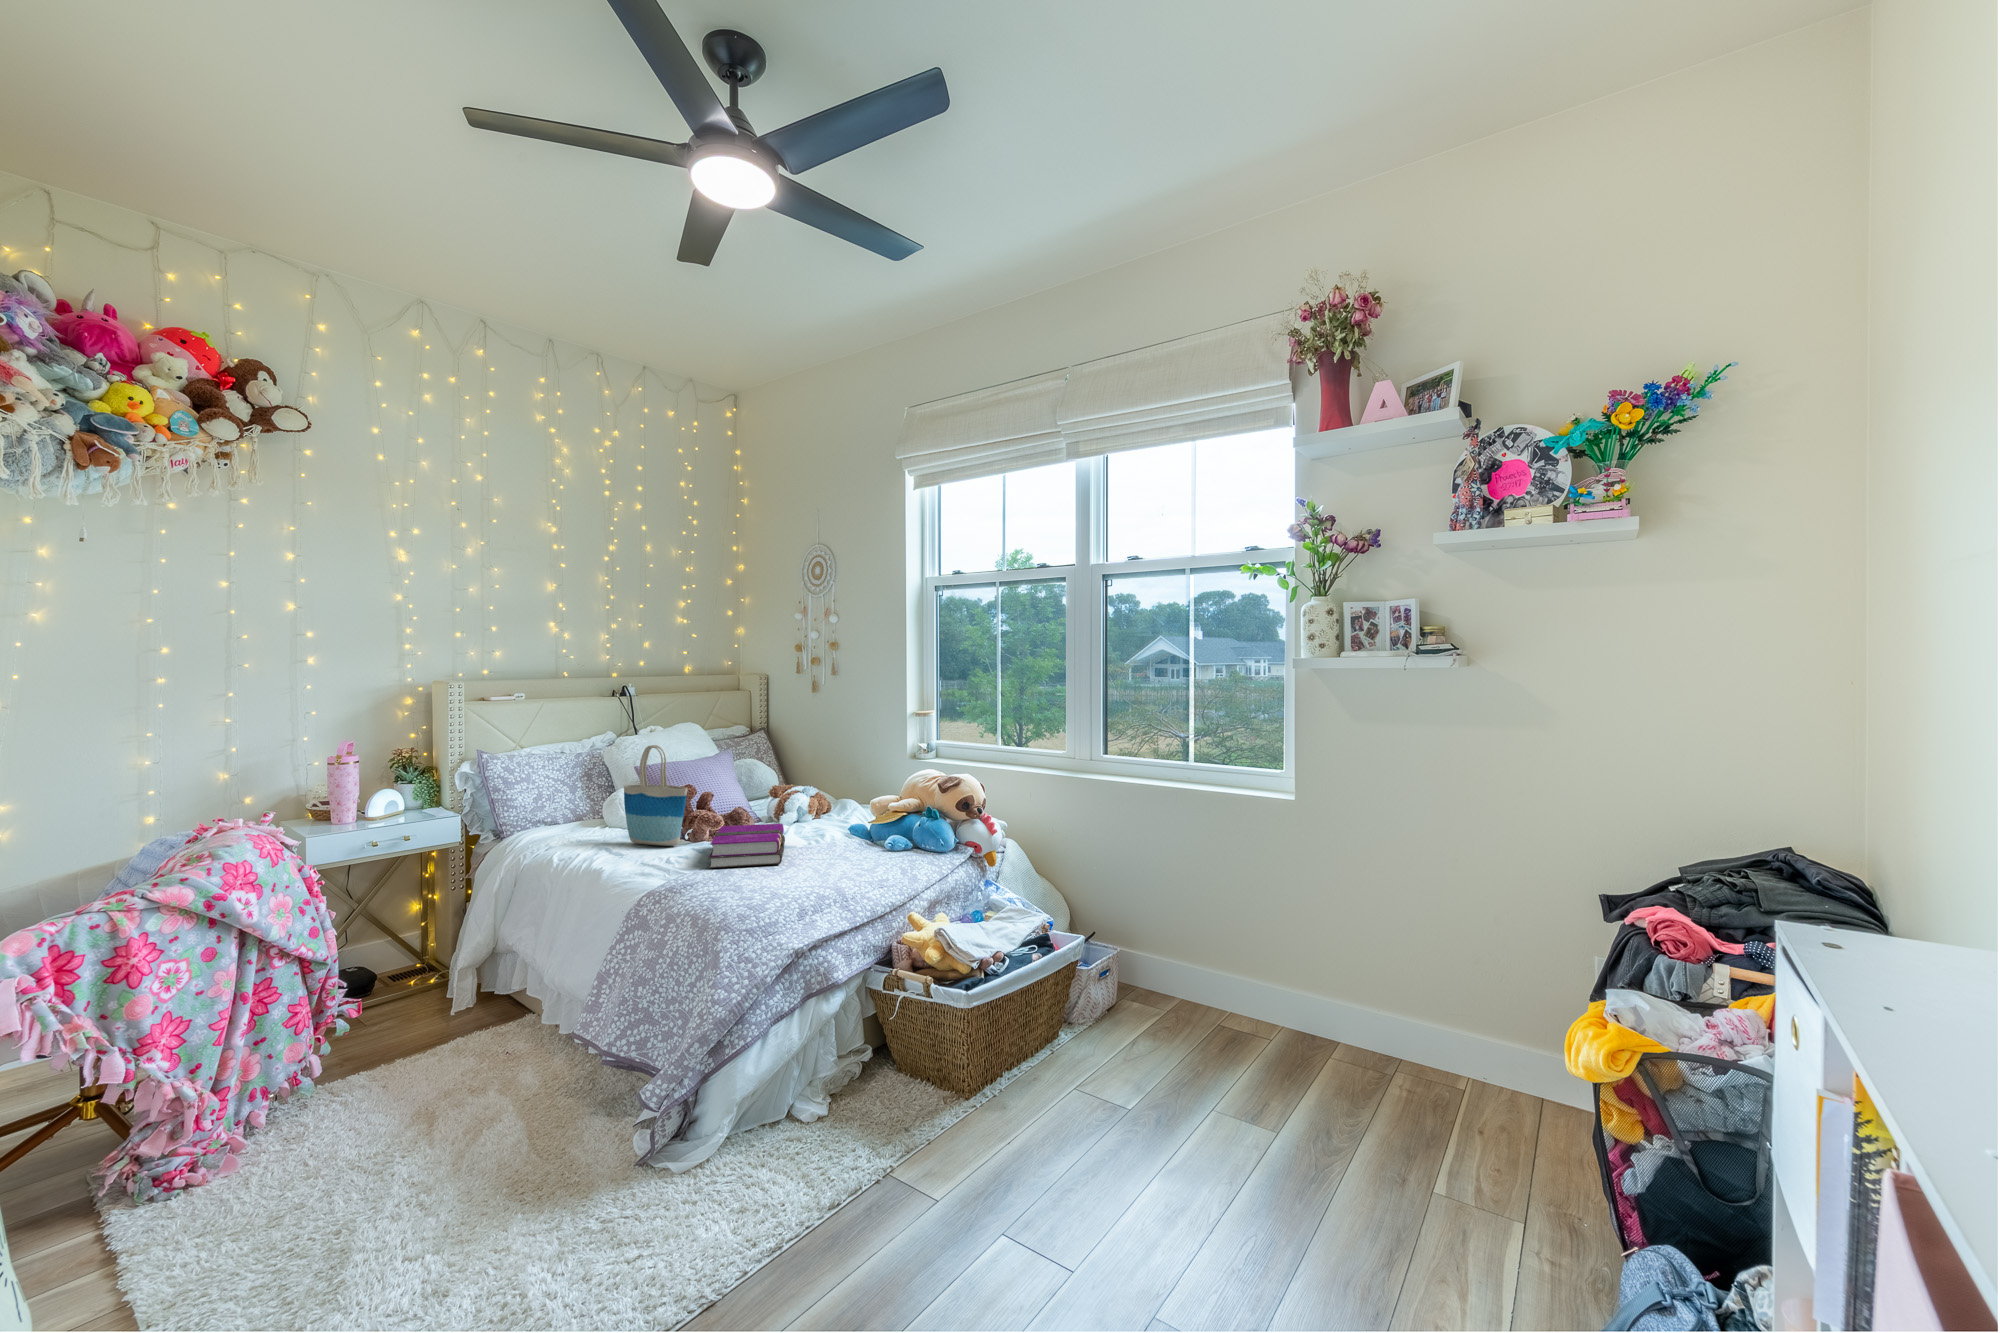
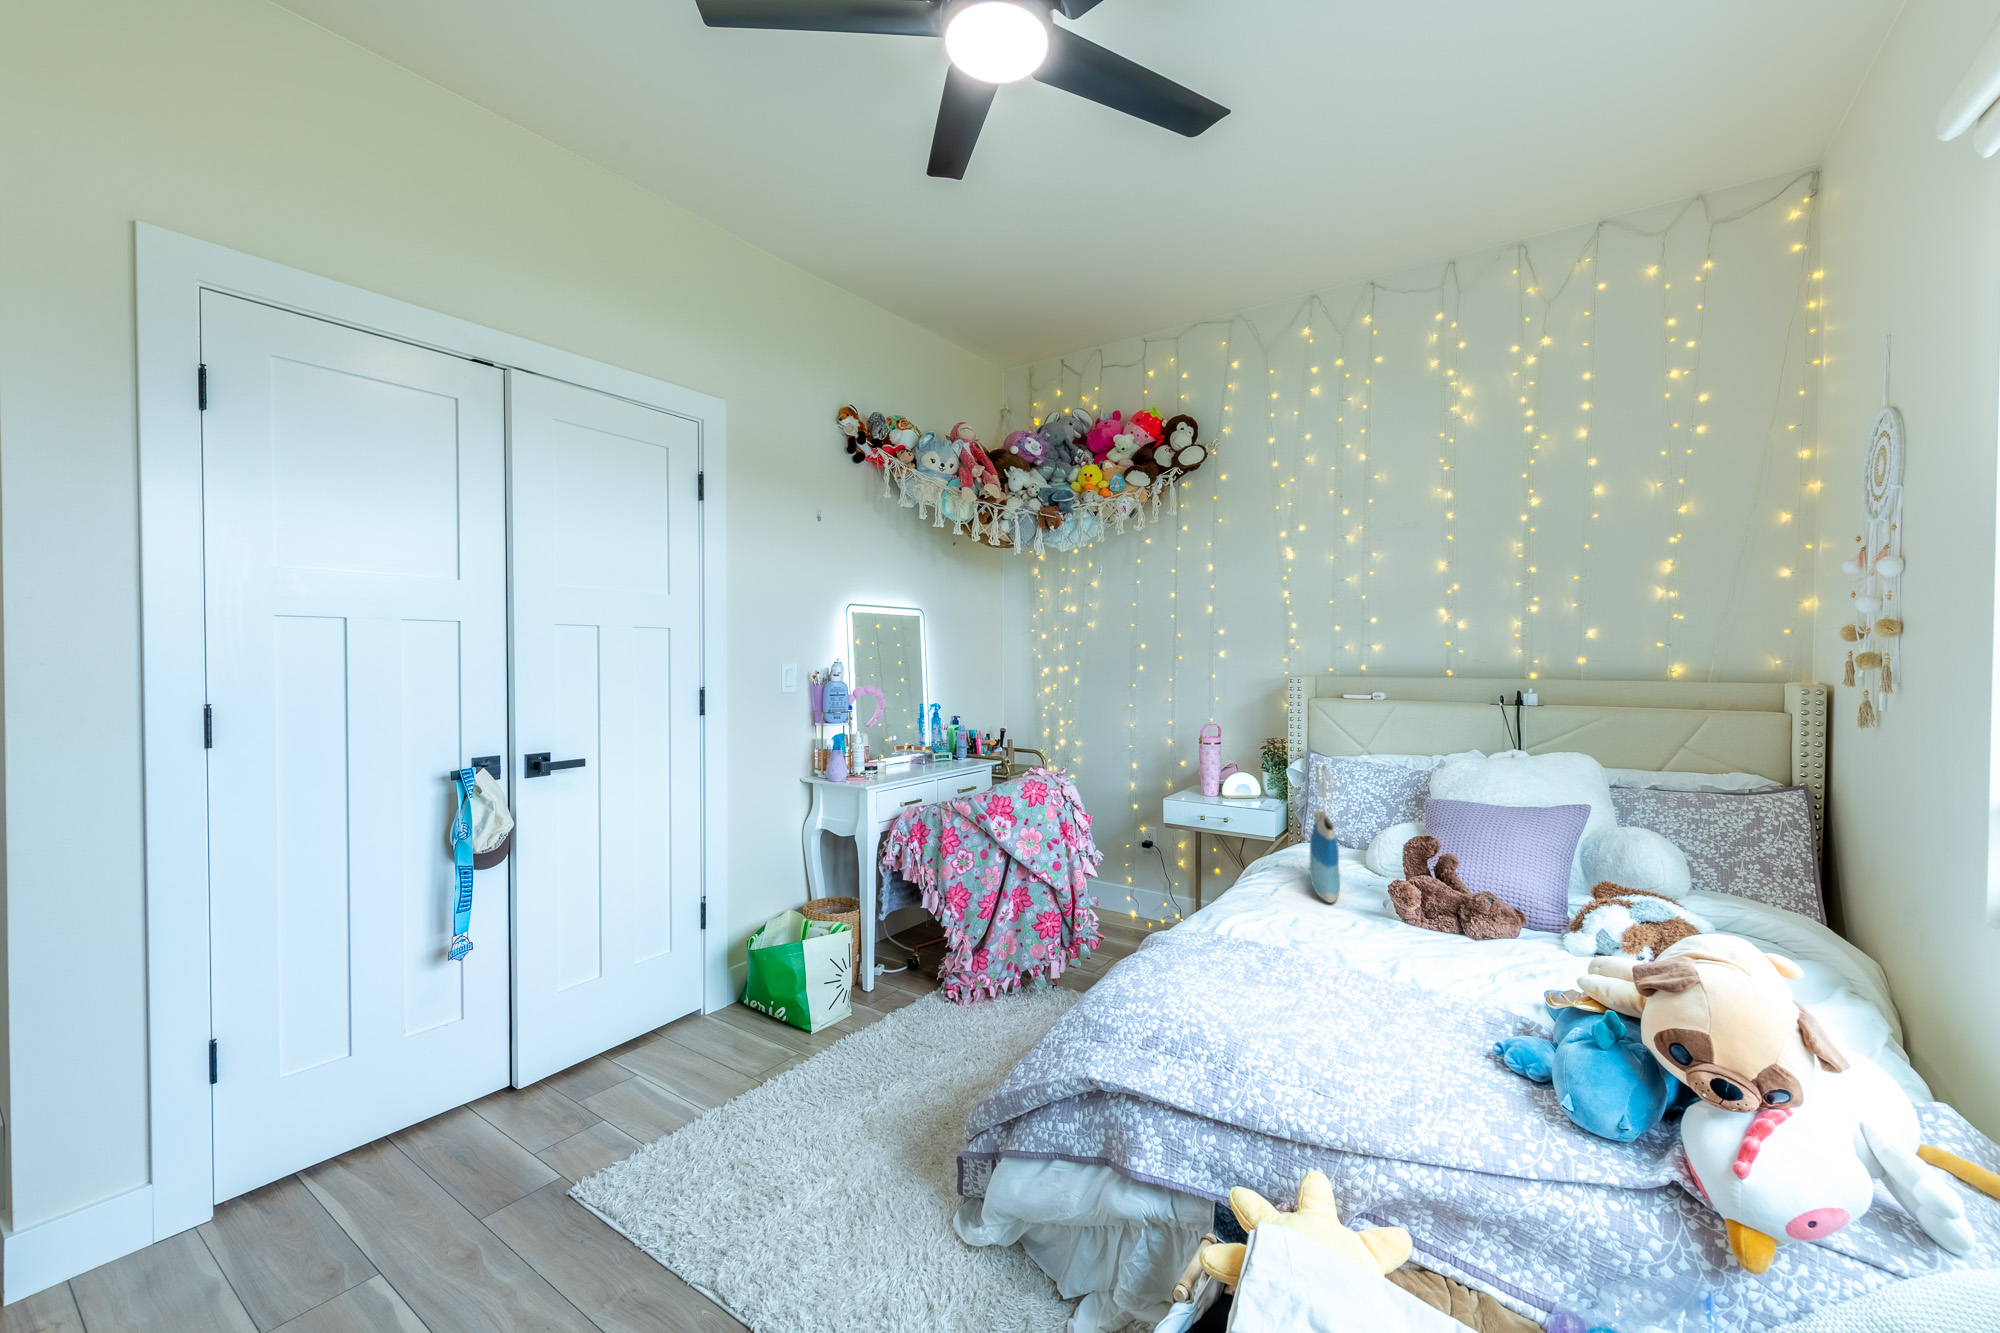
hardback book: present [709,824,785,868] -> none [1246,896,1423,974]

